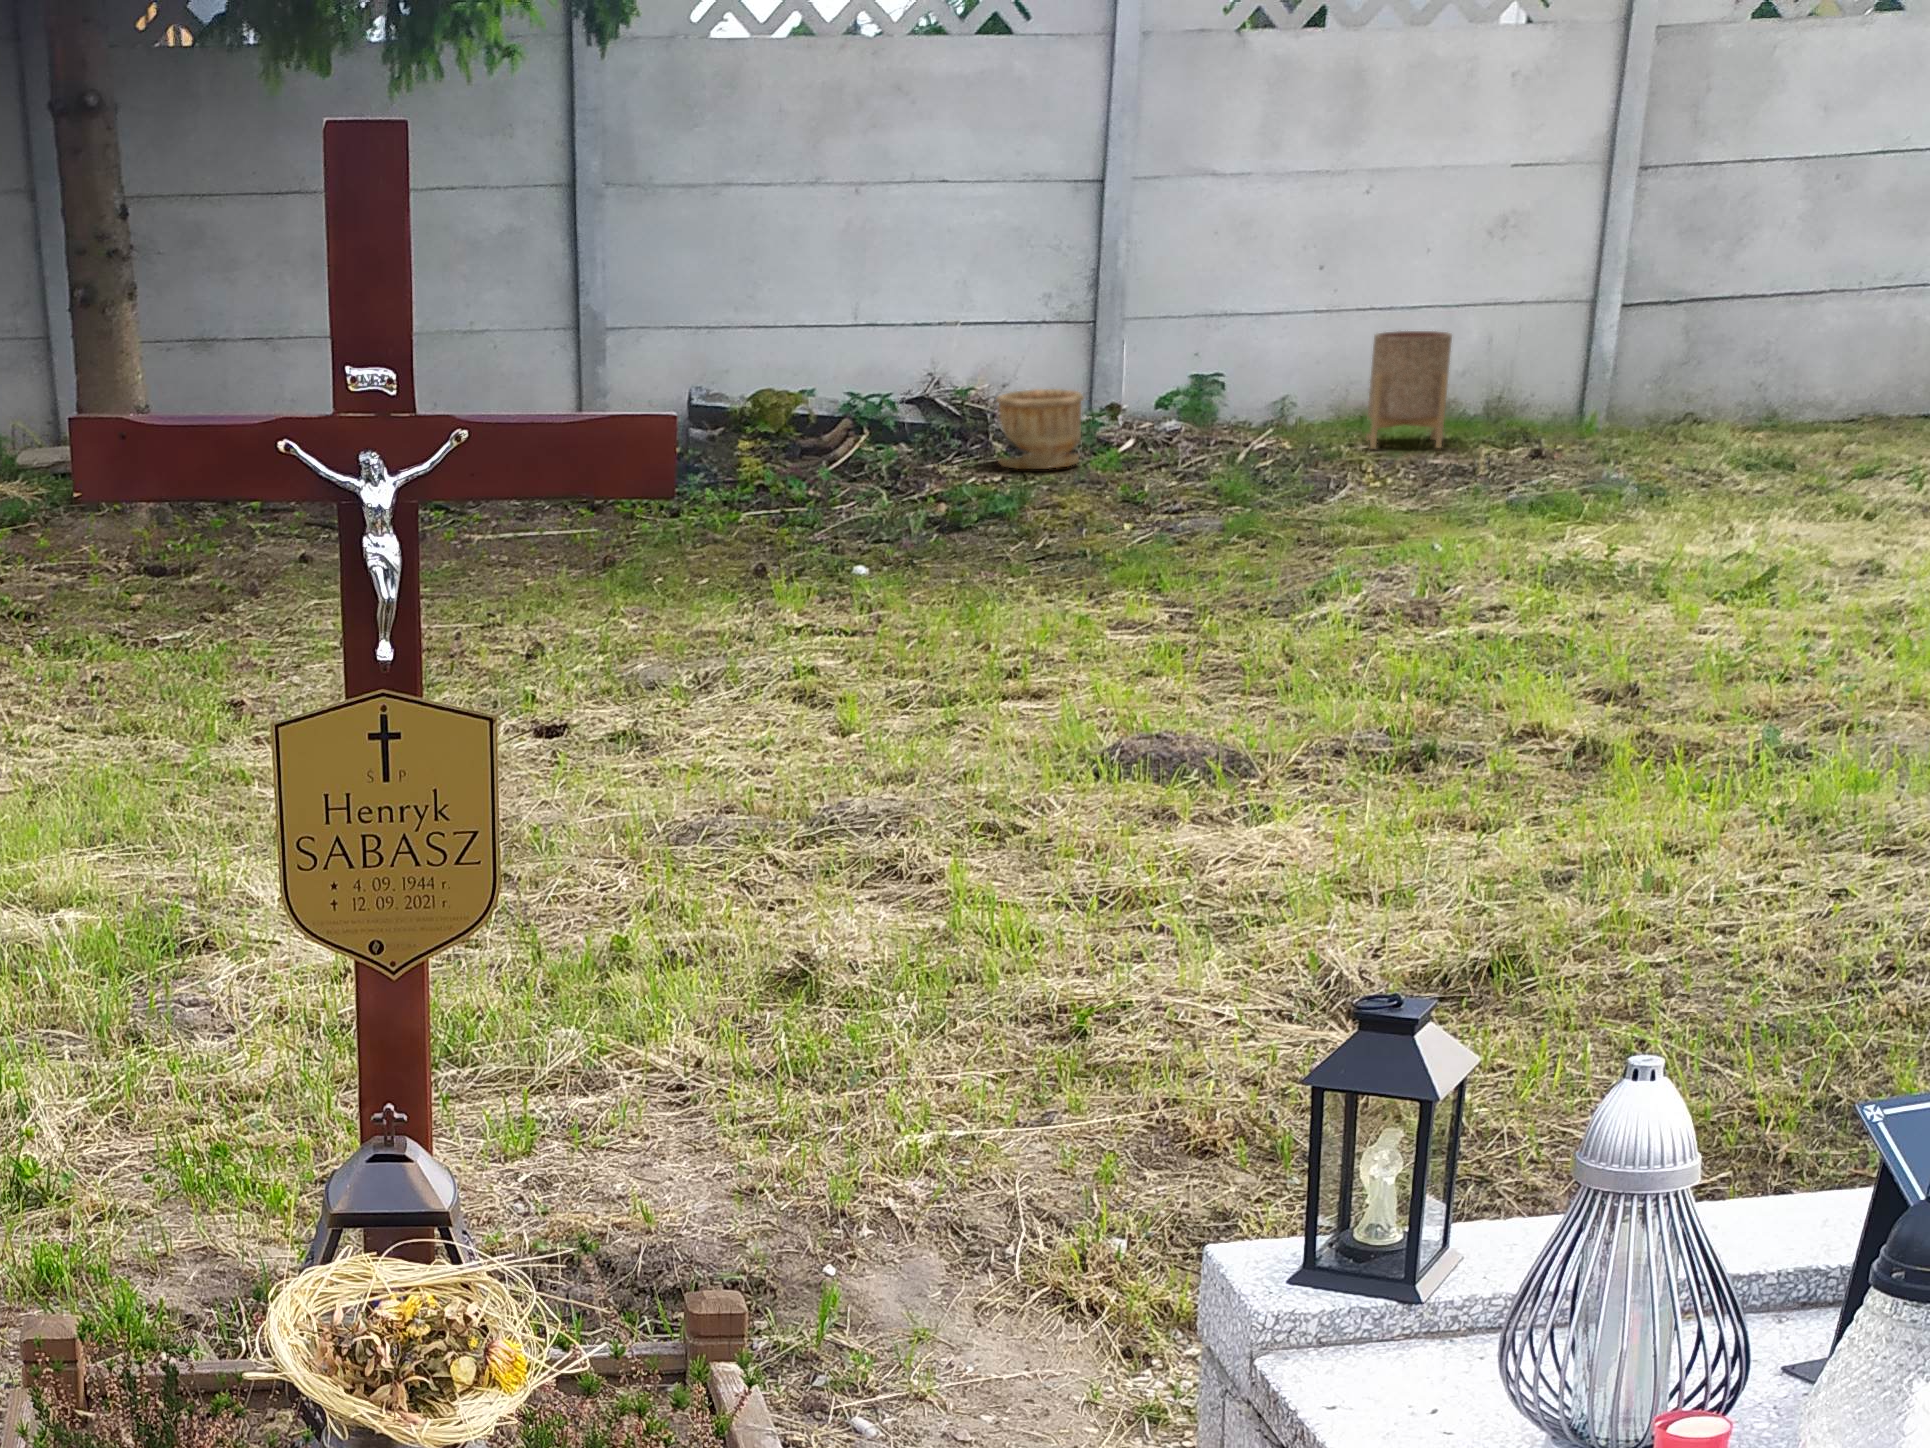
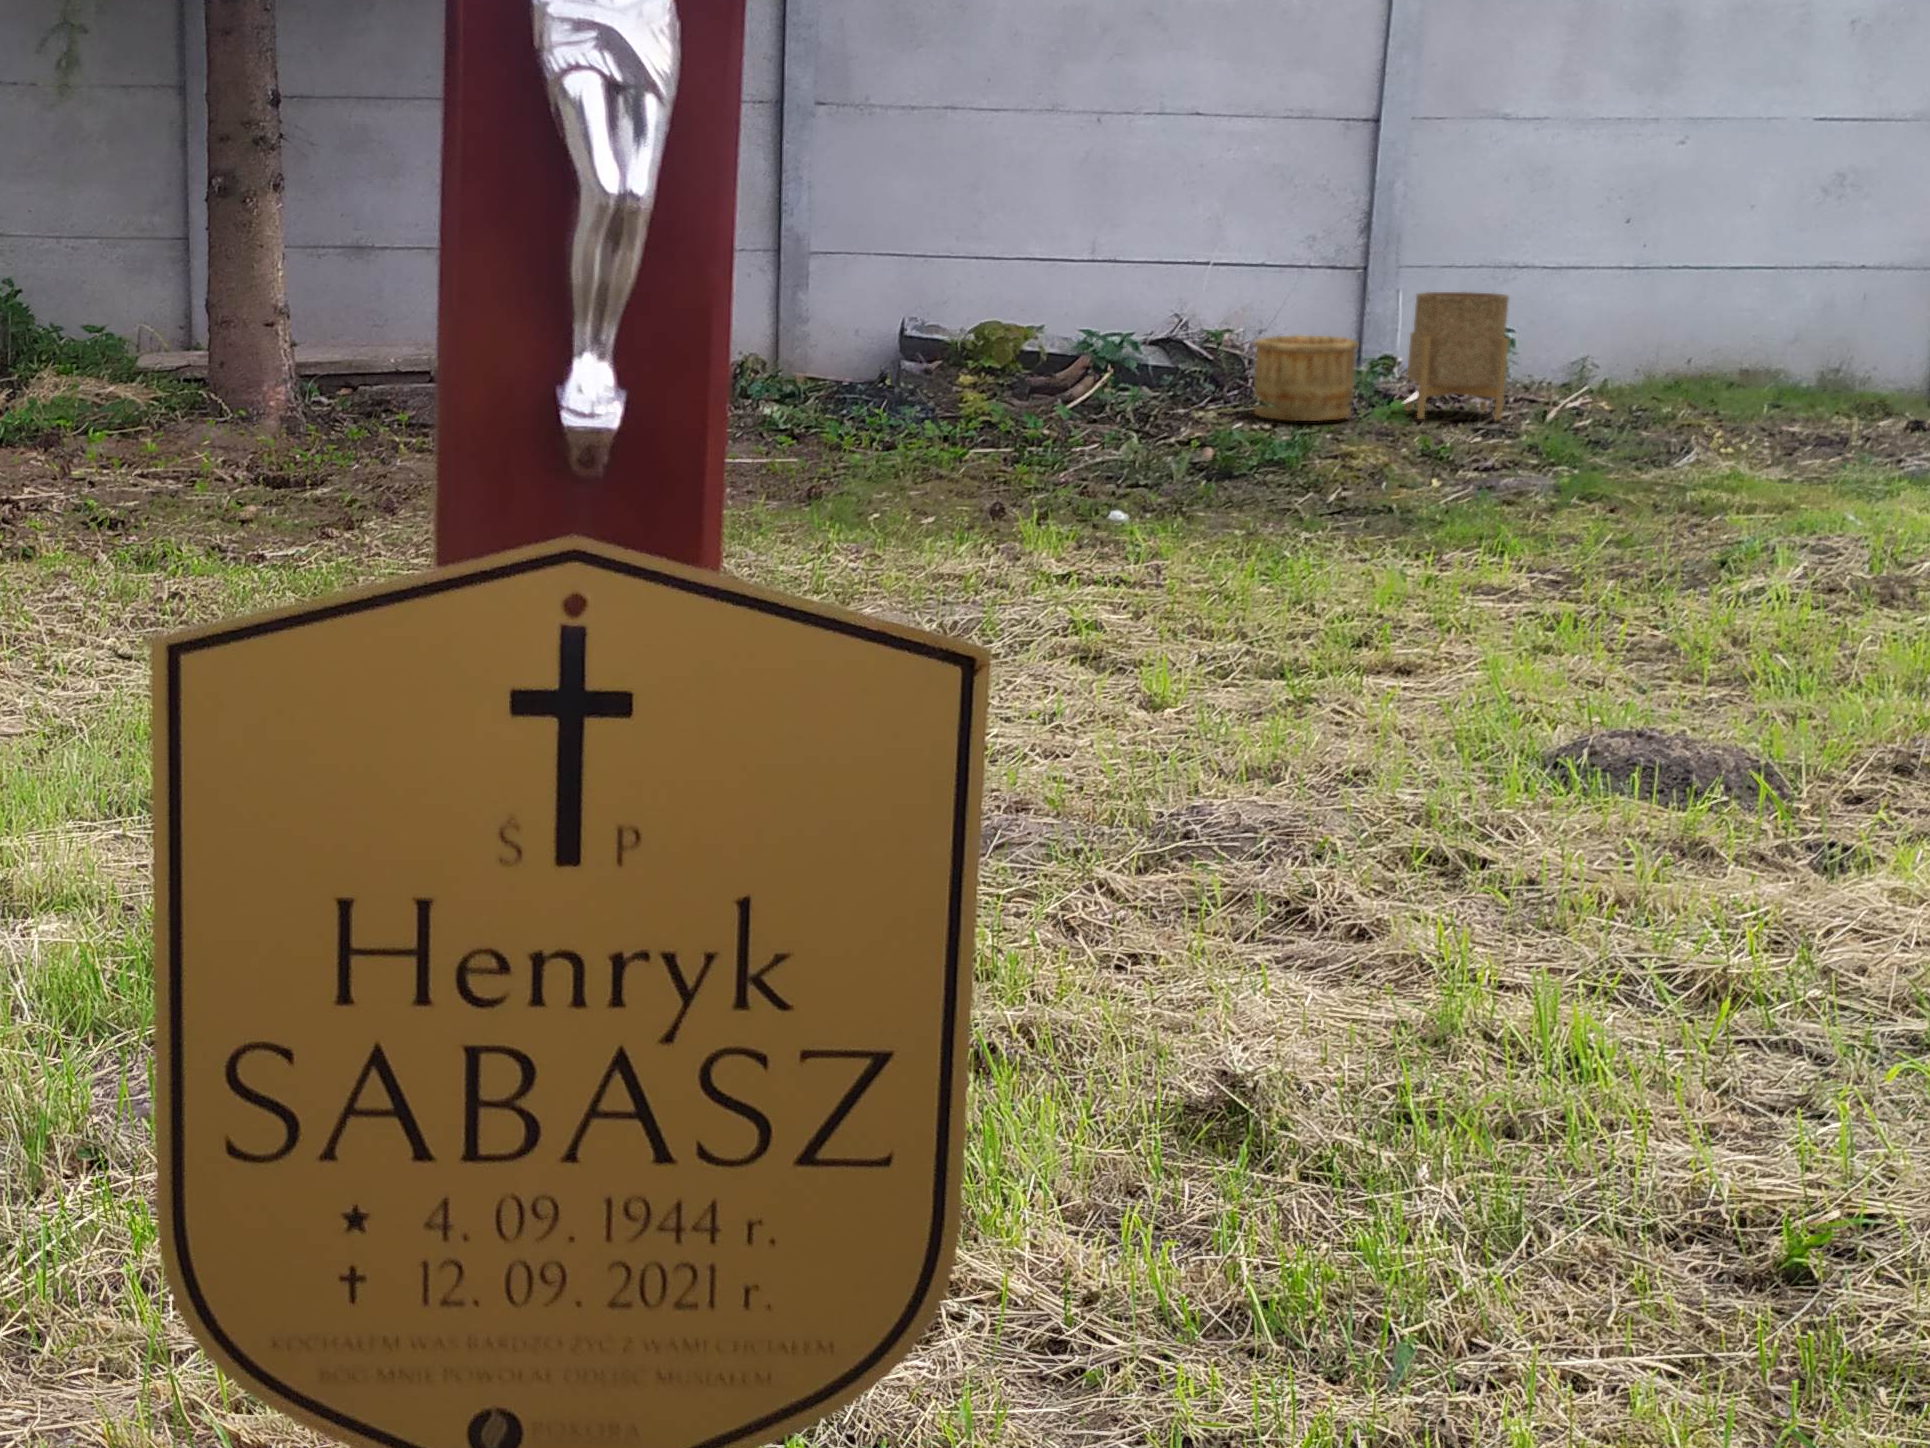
planter: present [1366,331,1452,449] -> present [1405,292,1509,420]

